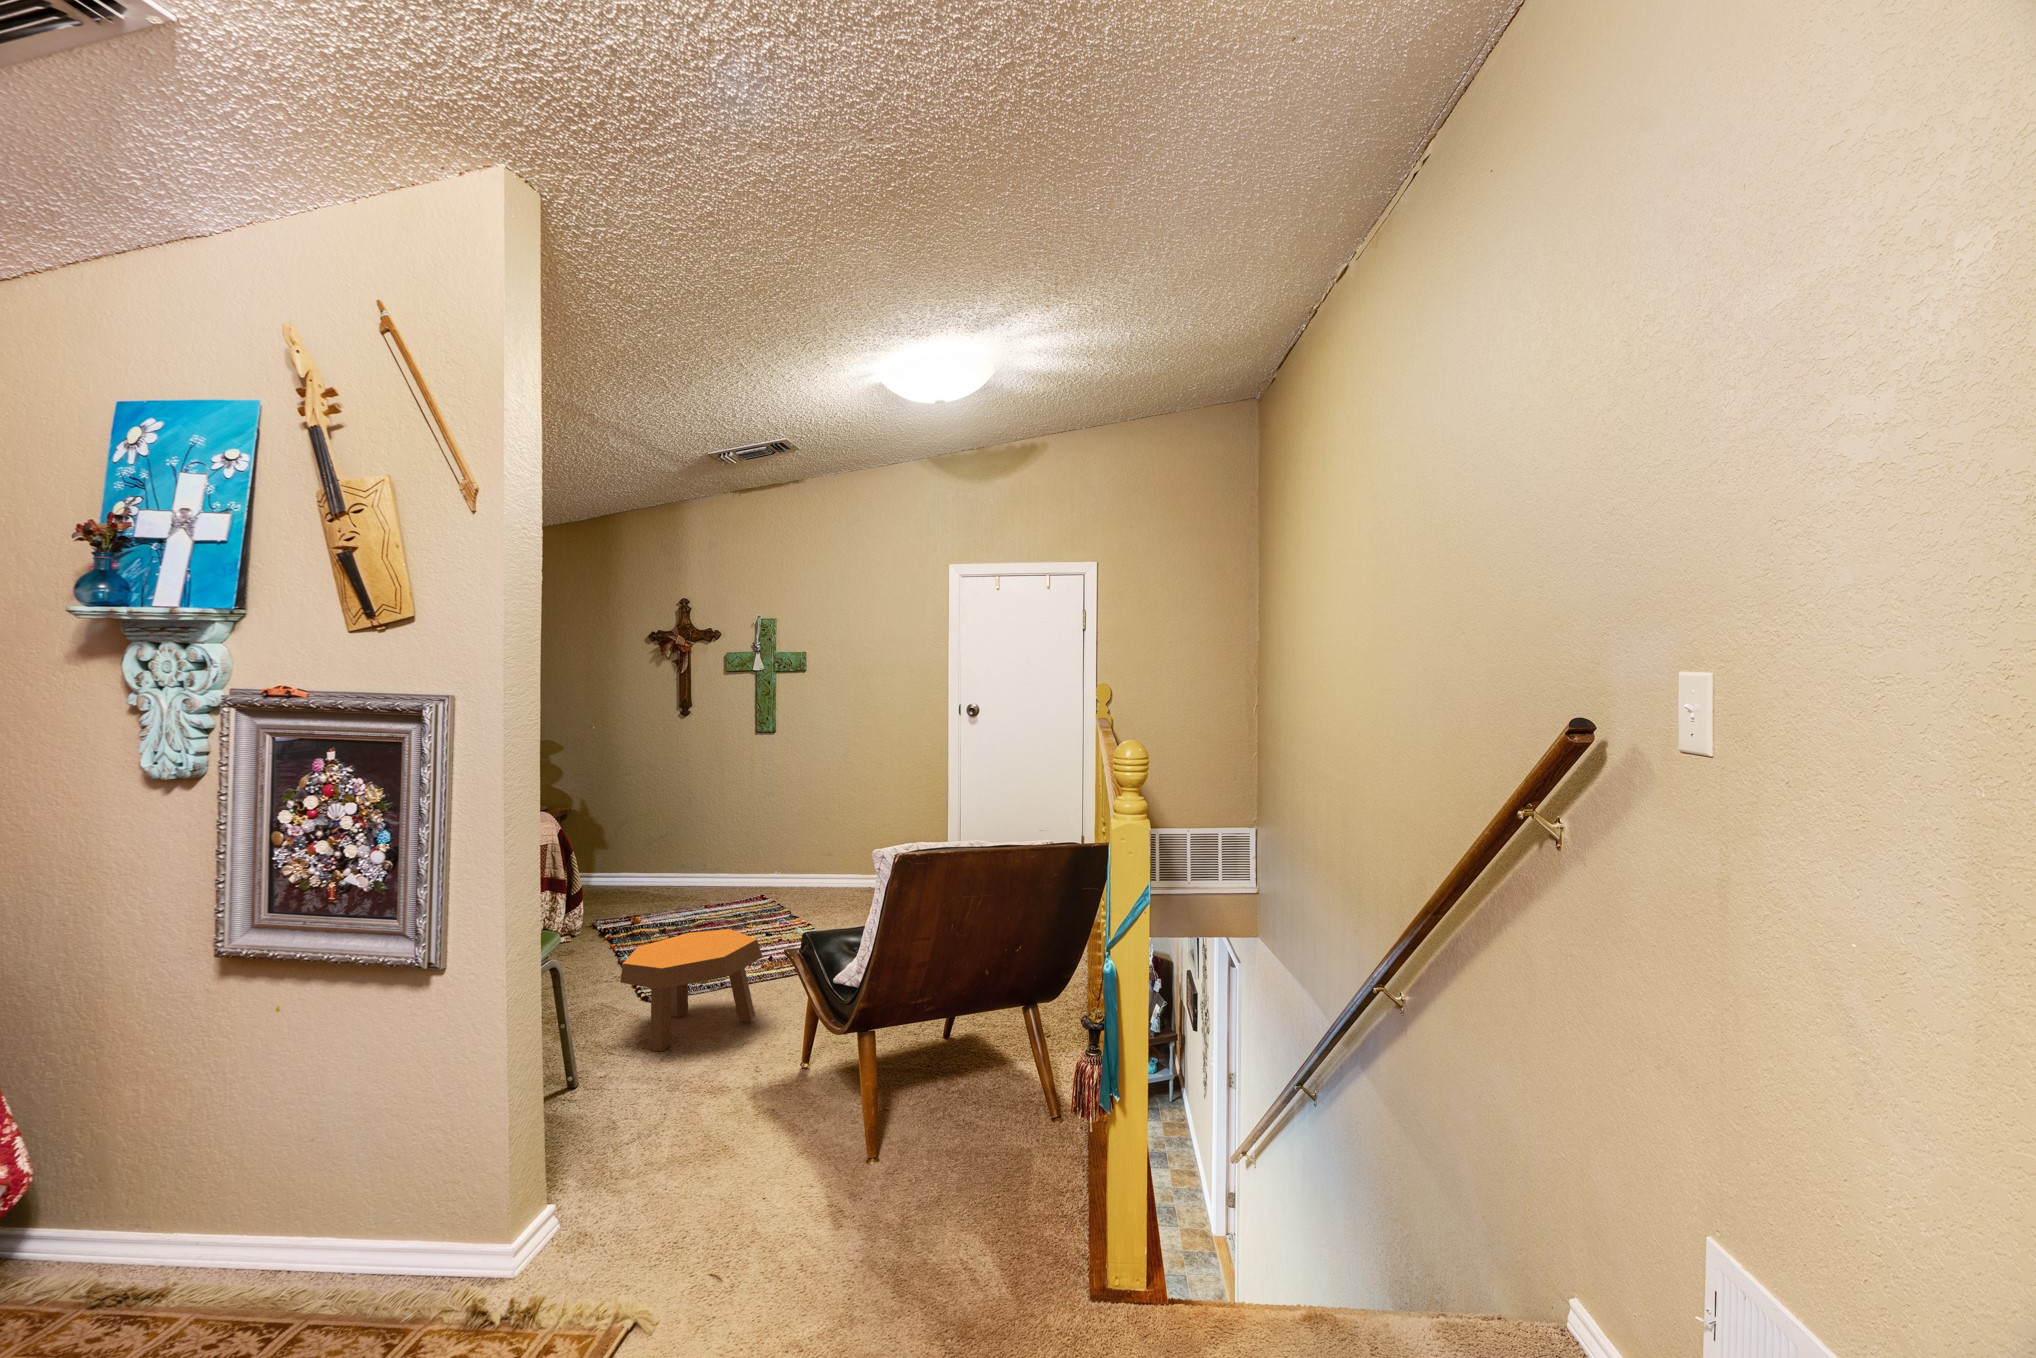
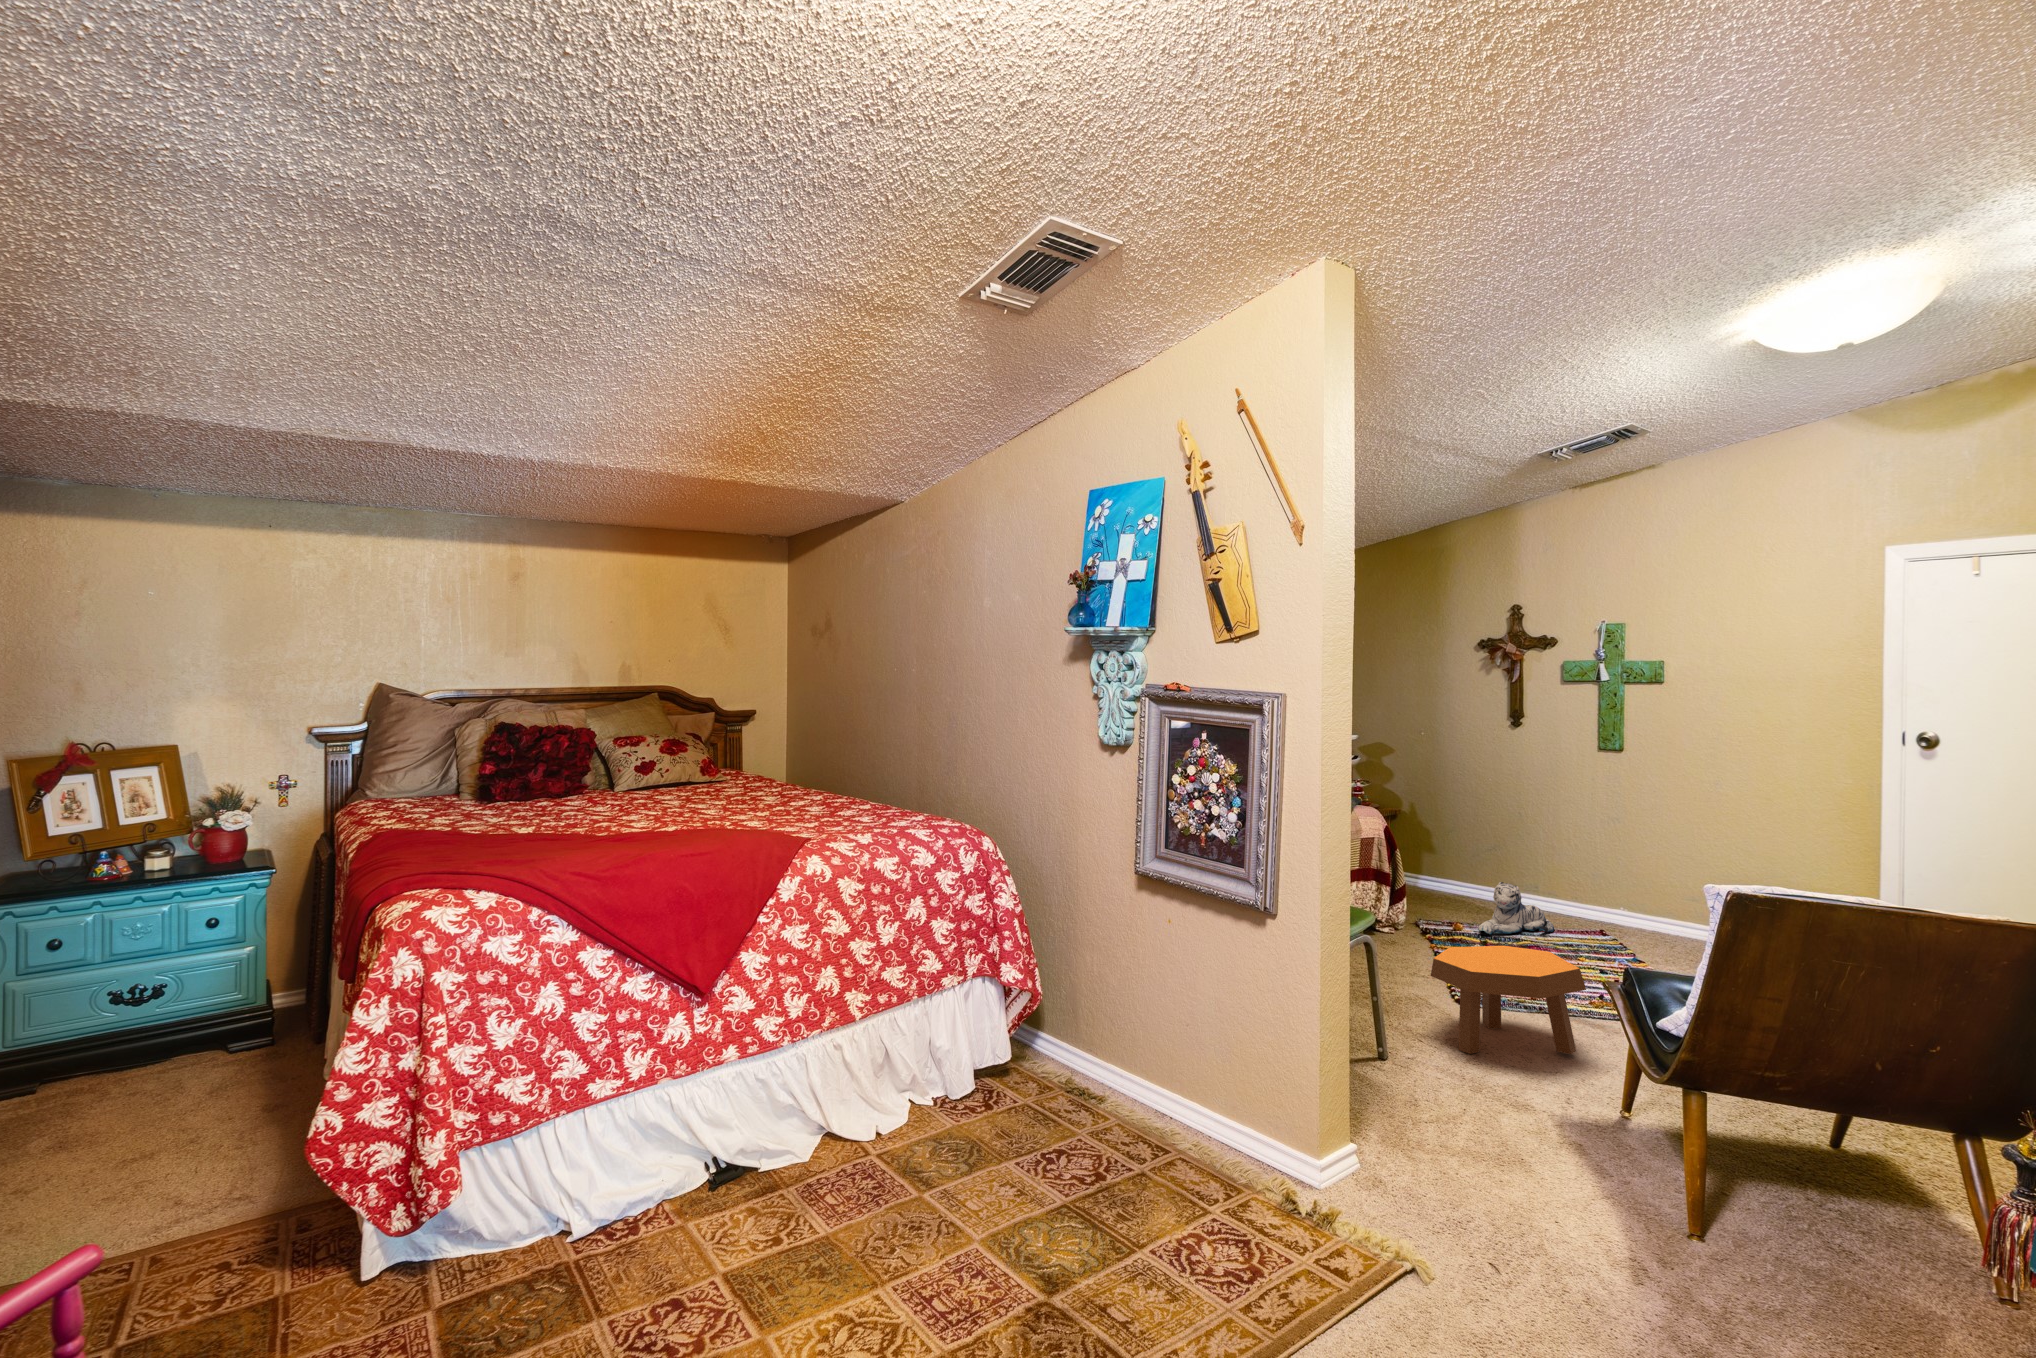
plush toy: none [657,868,725,922] -> present [1478,882,1554,934]

